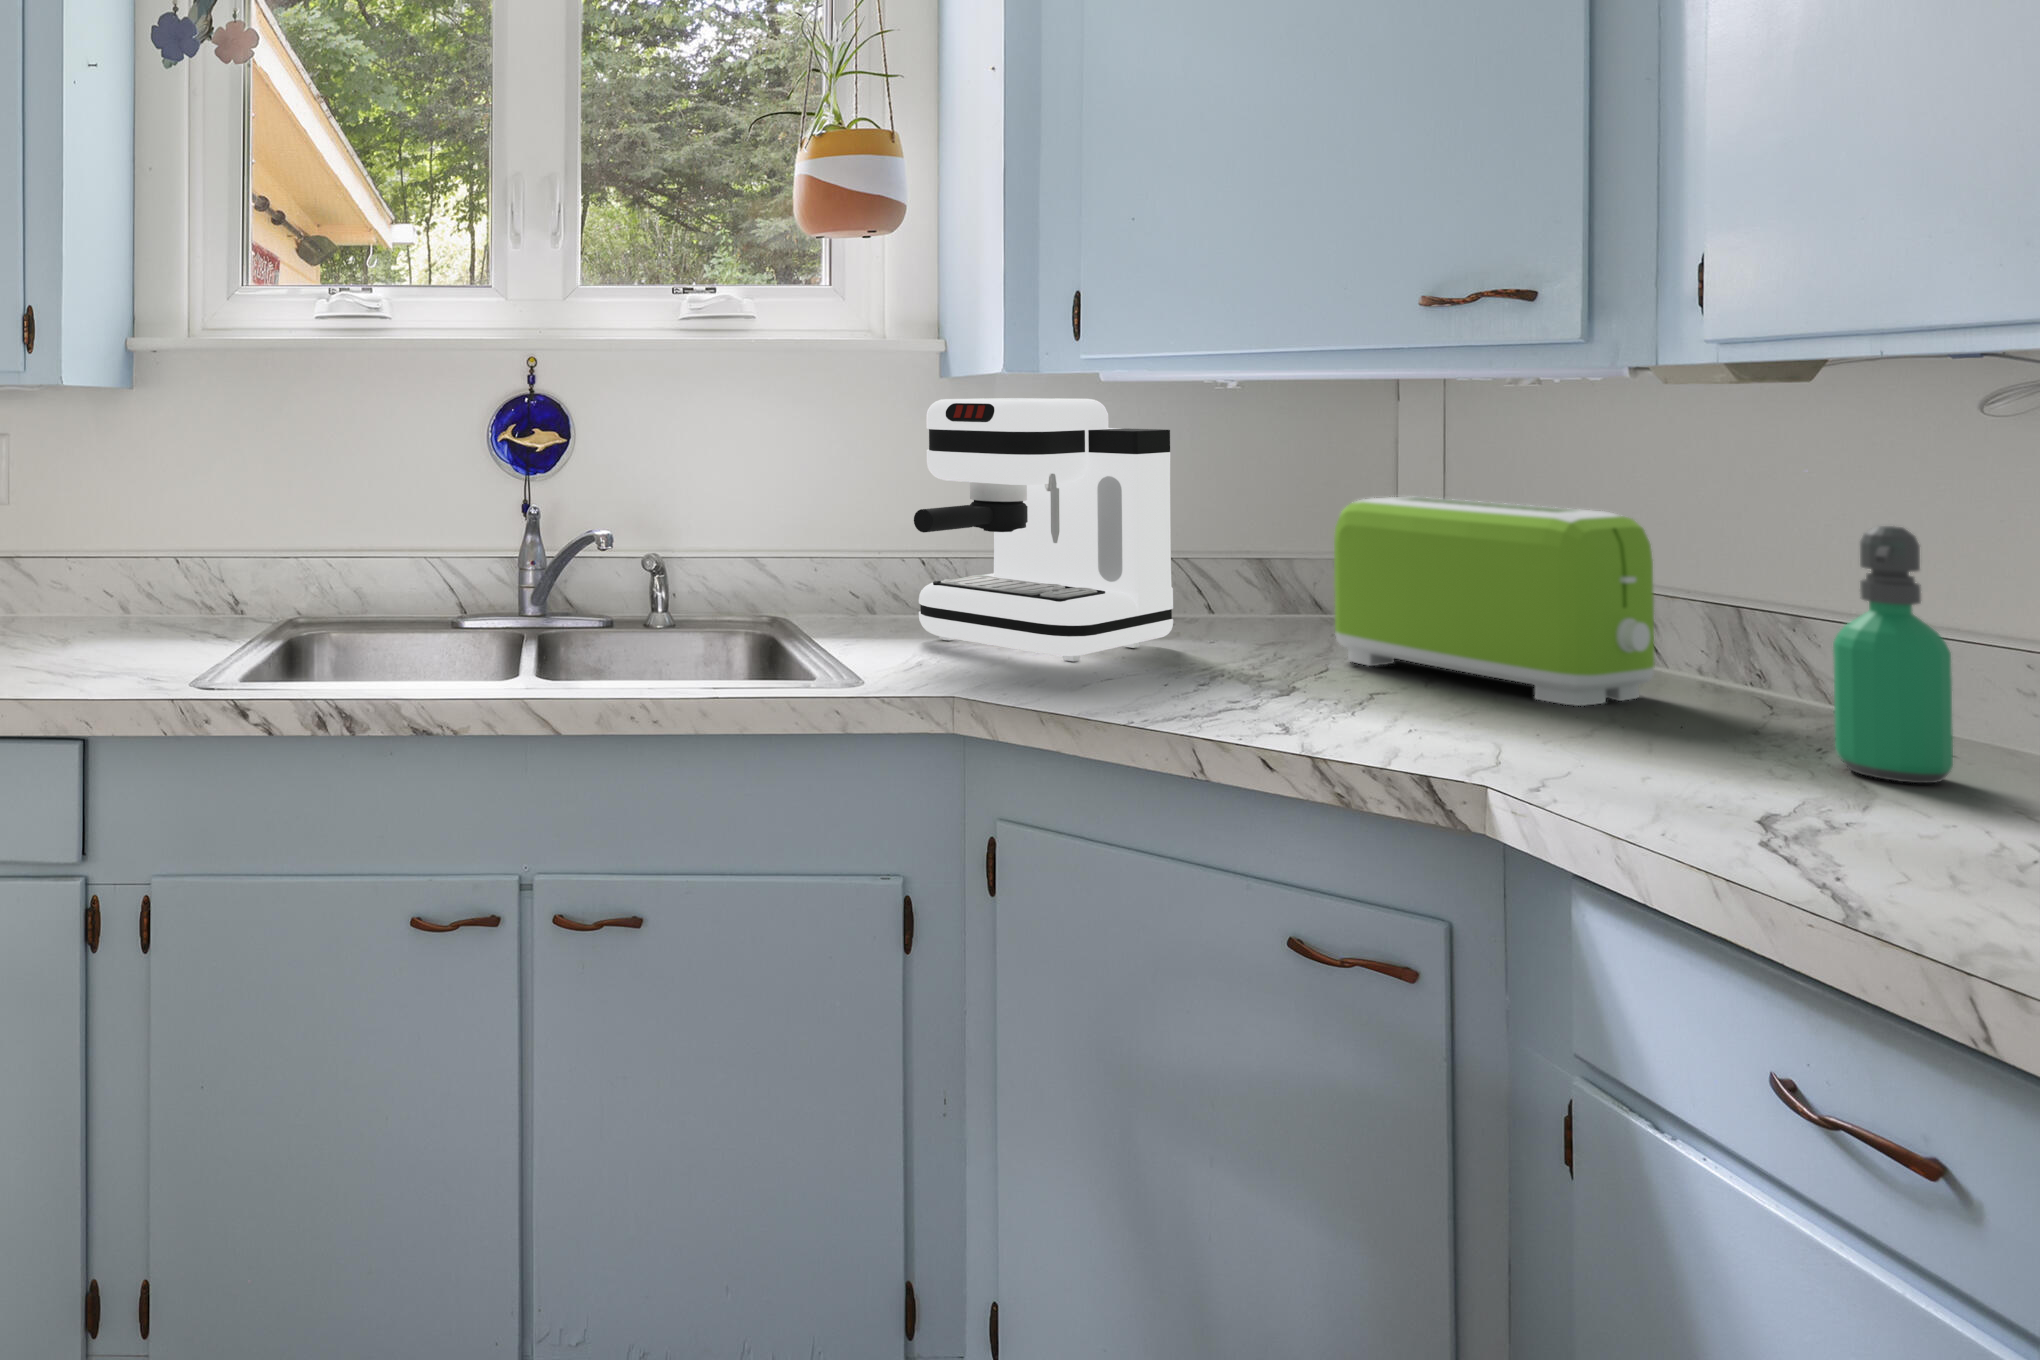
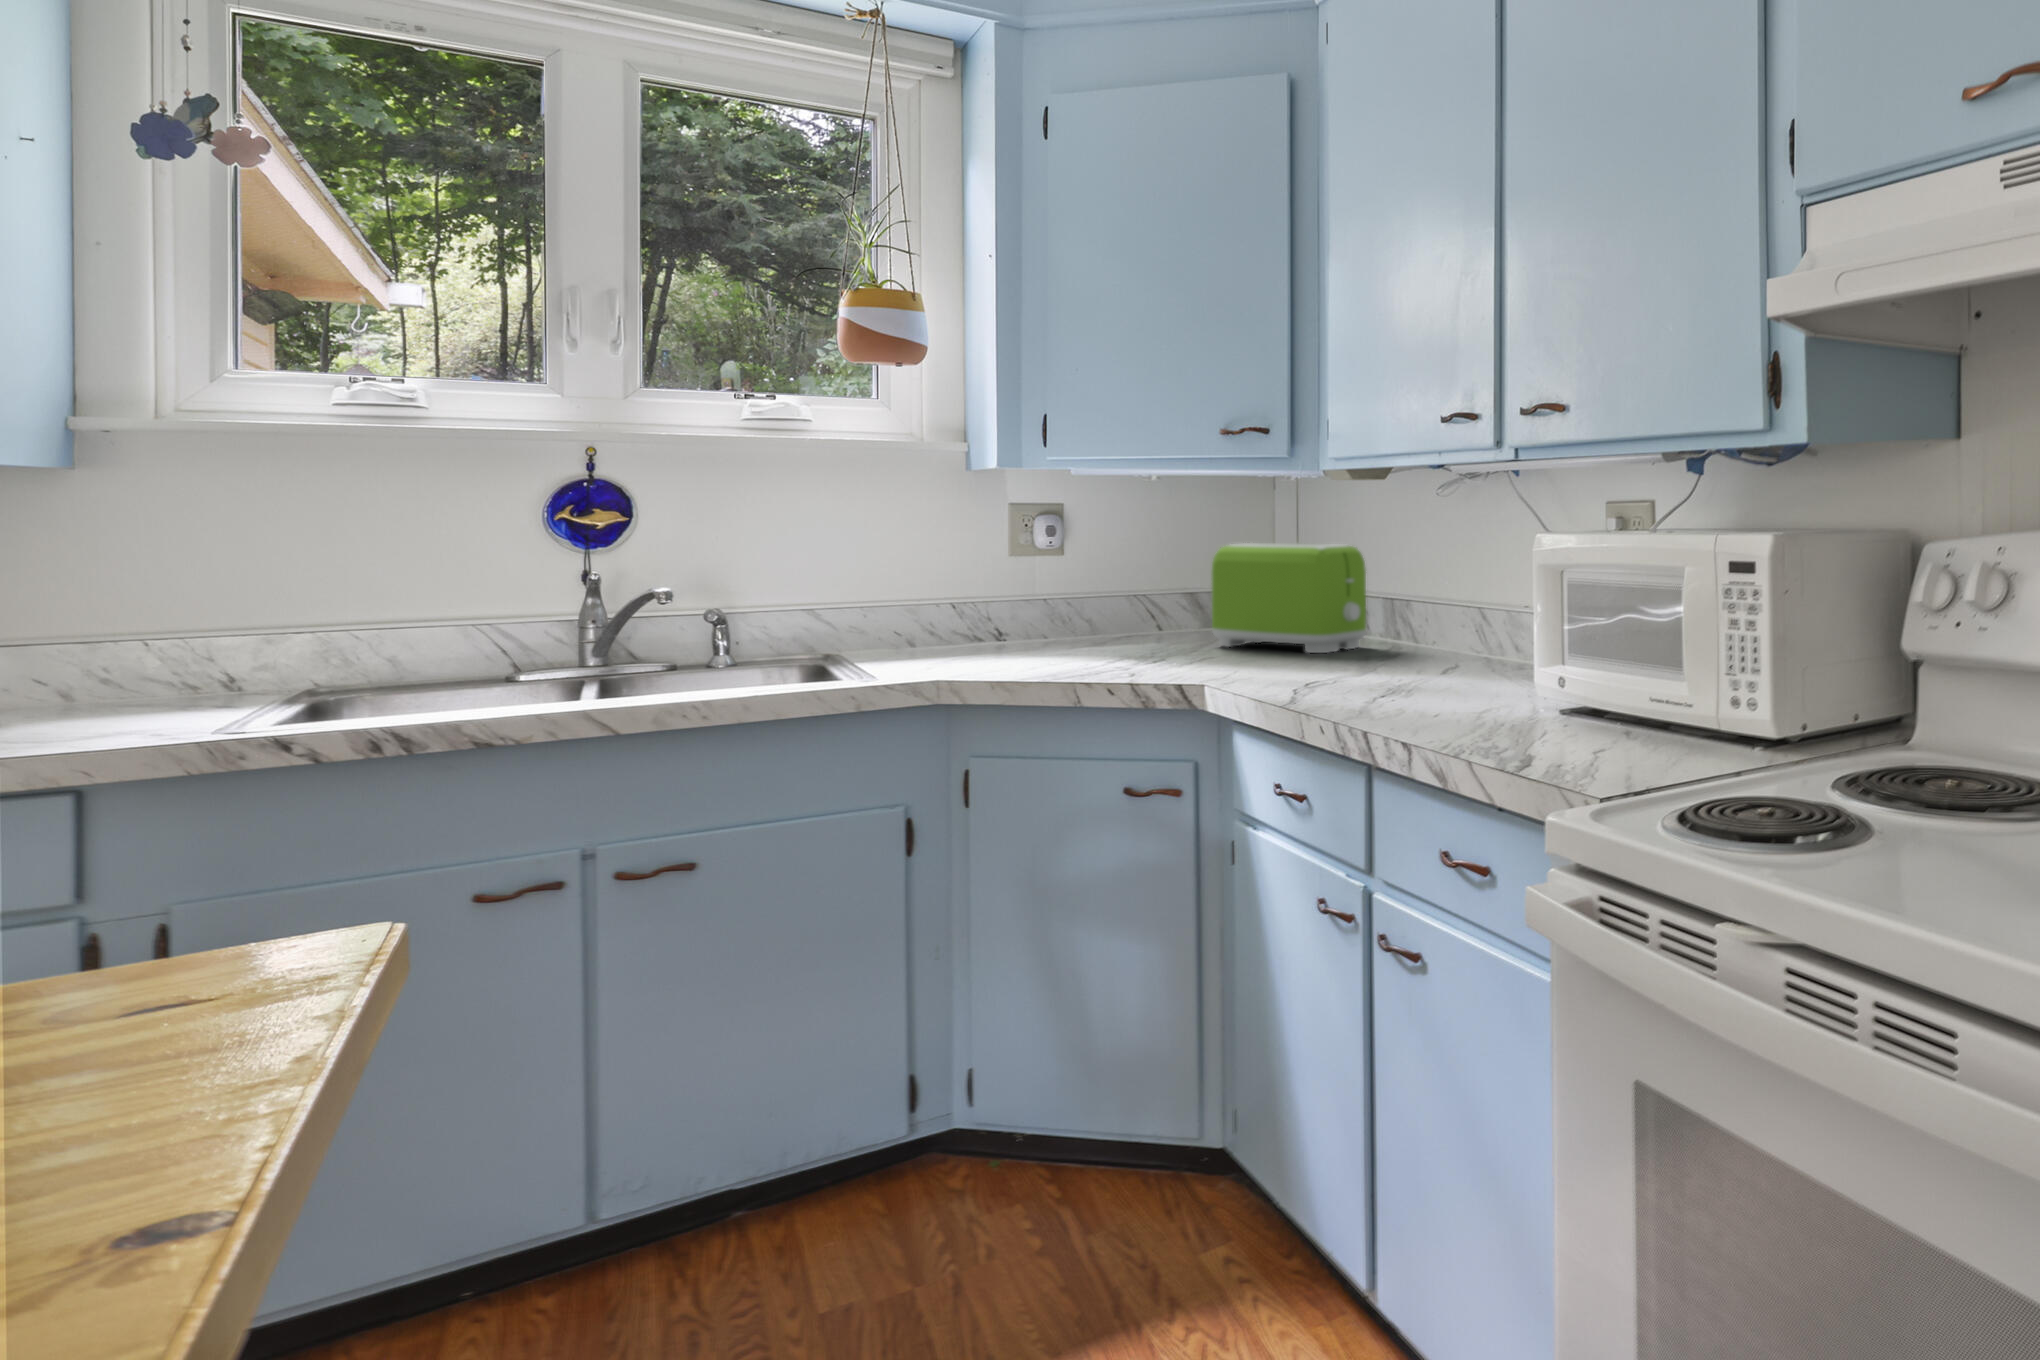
coffee maker: present [914,398,1173,661] -> none [929,483,1117,659]
soap dispenser: present [1833,526,1953,783] -> none [1415,538,1458,665]

